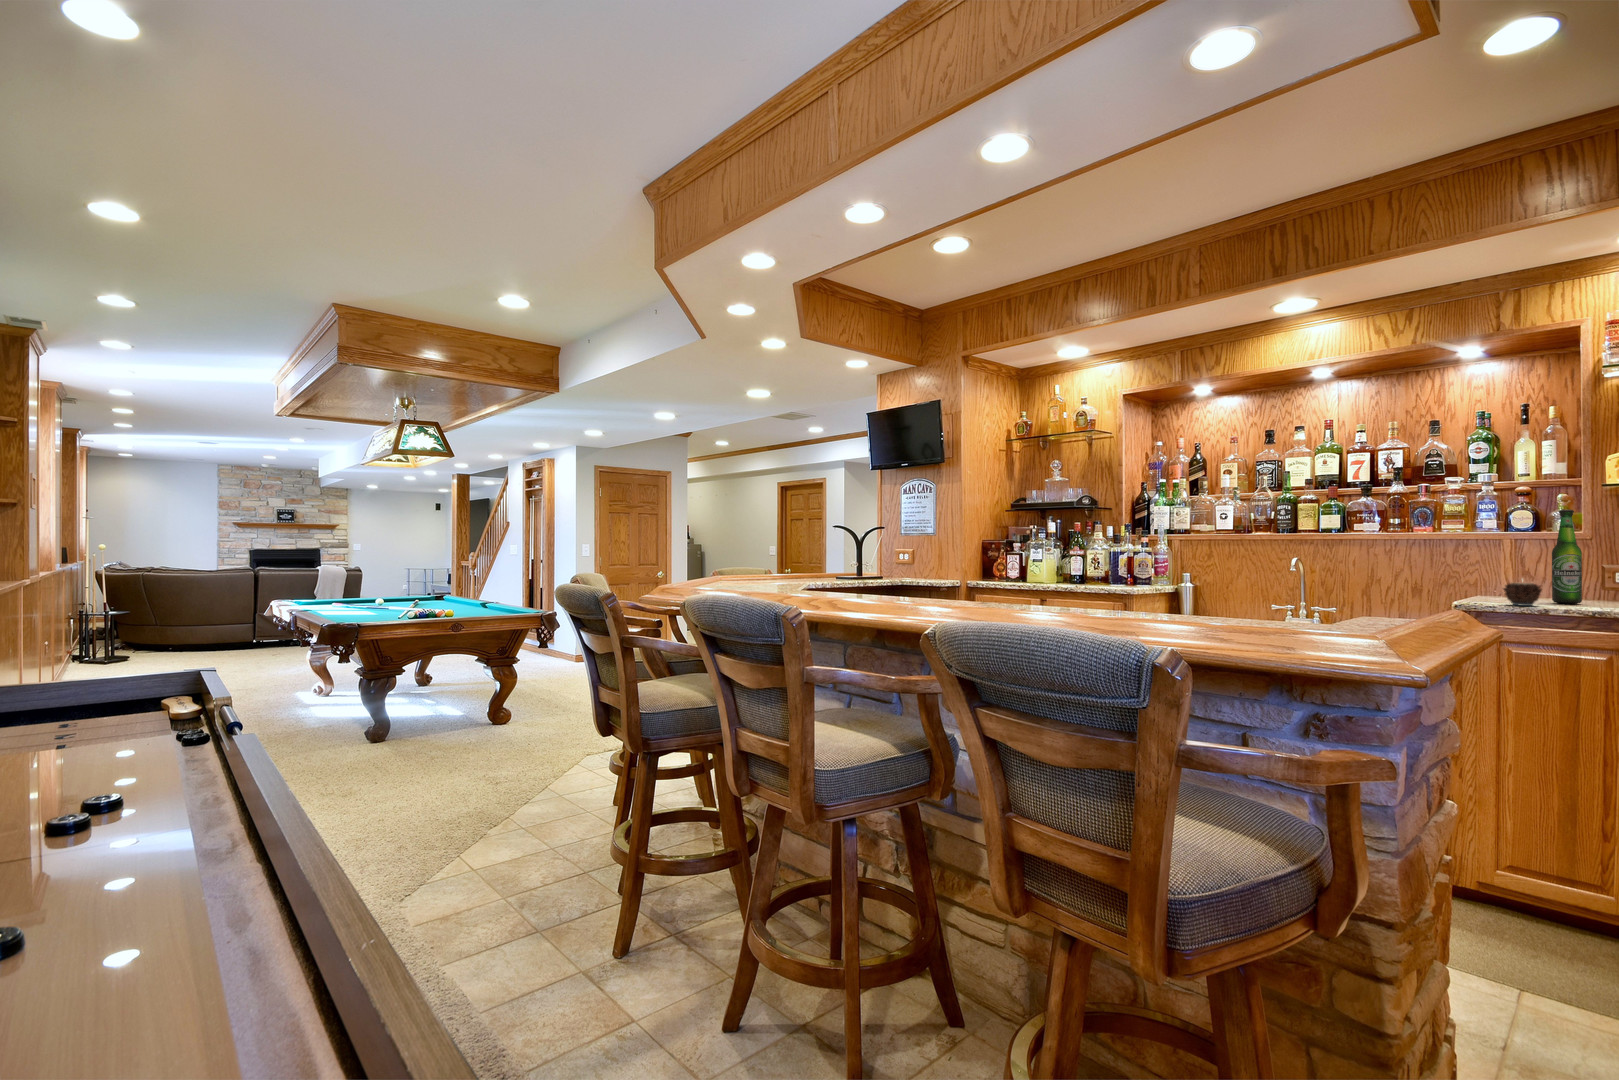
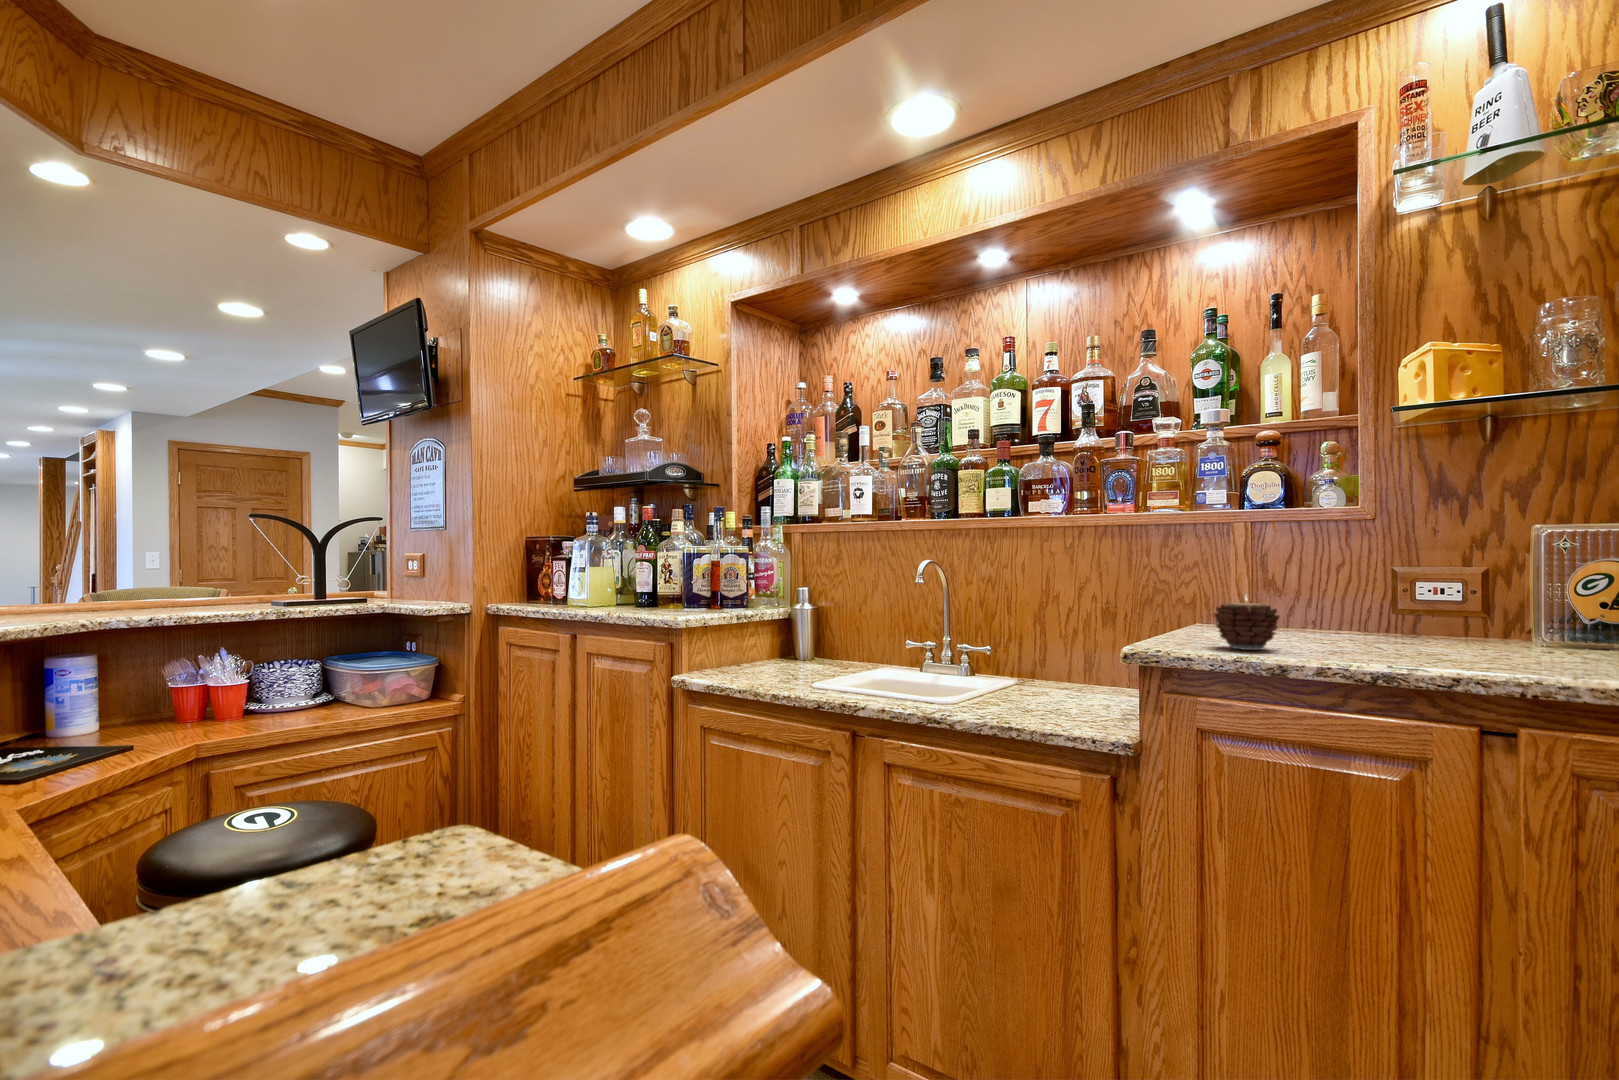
beer bottle: present [1552,510,1582,604] -> none [1303,460,1354,644]

